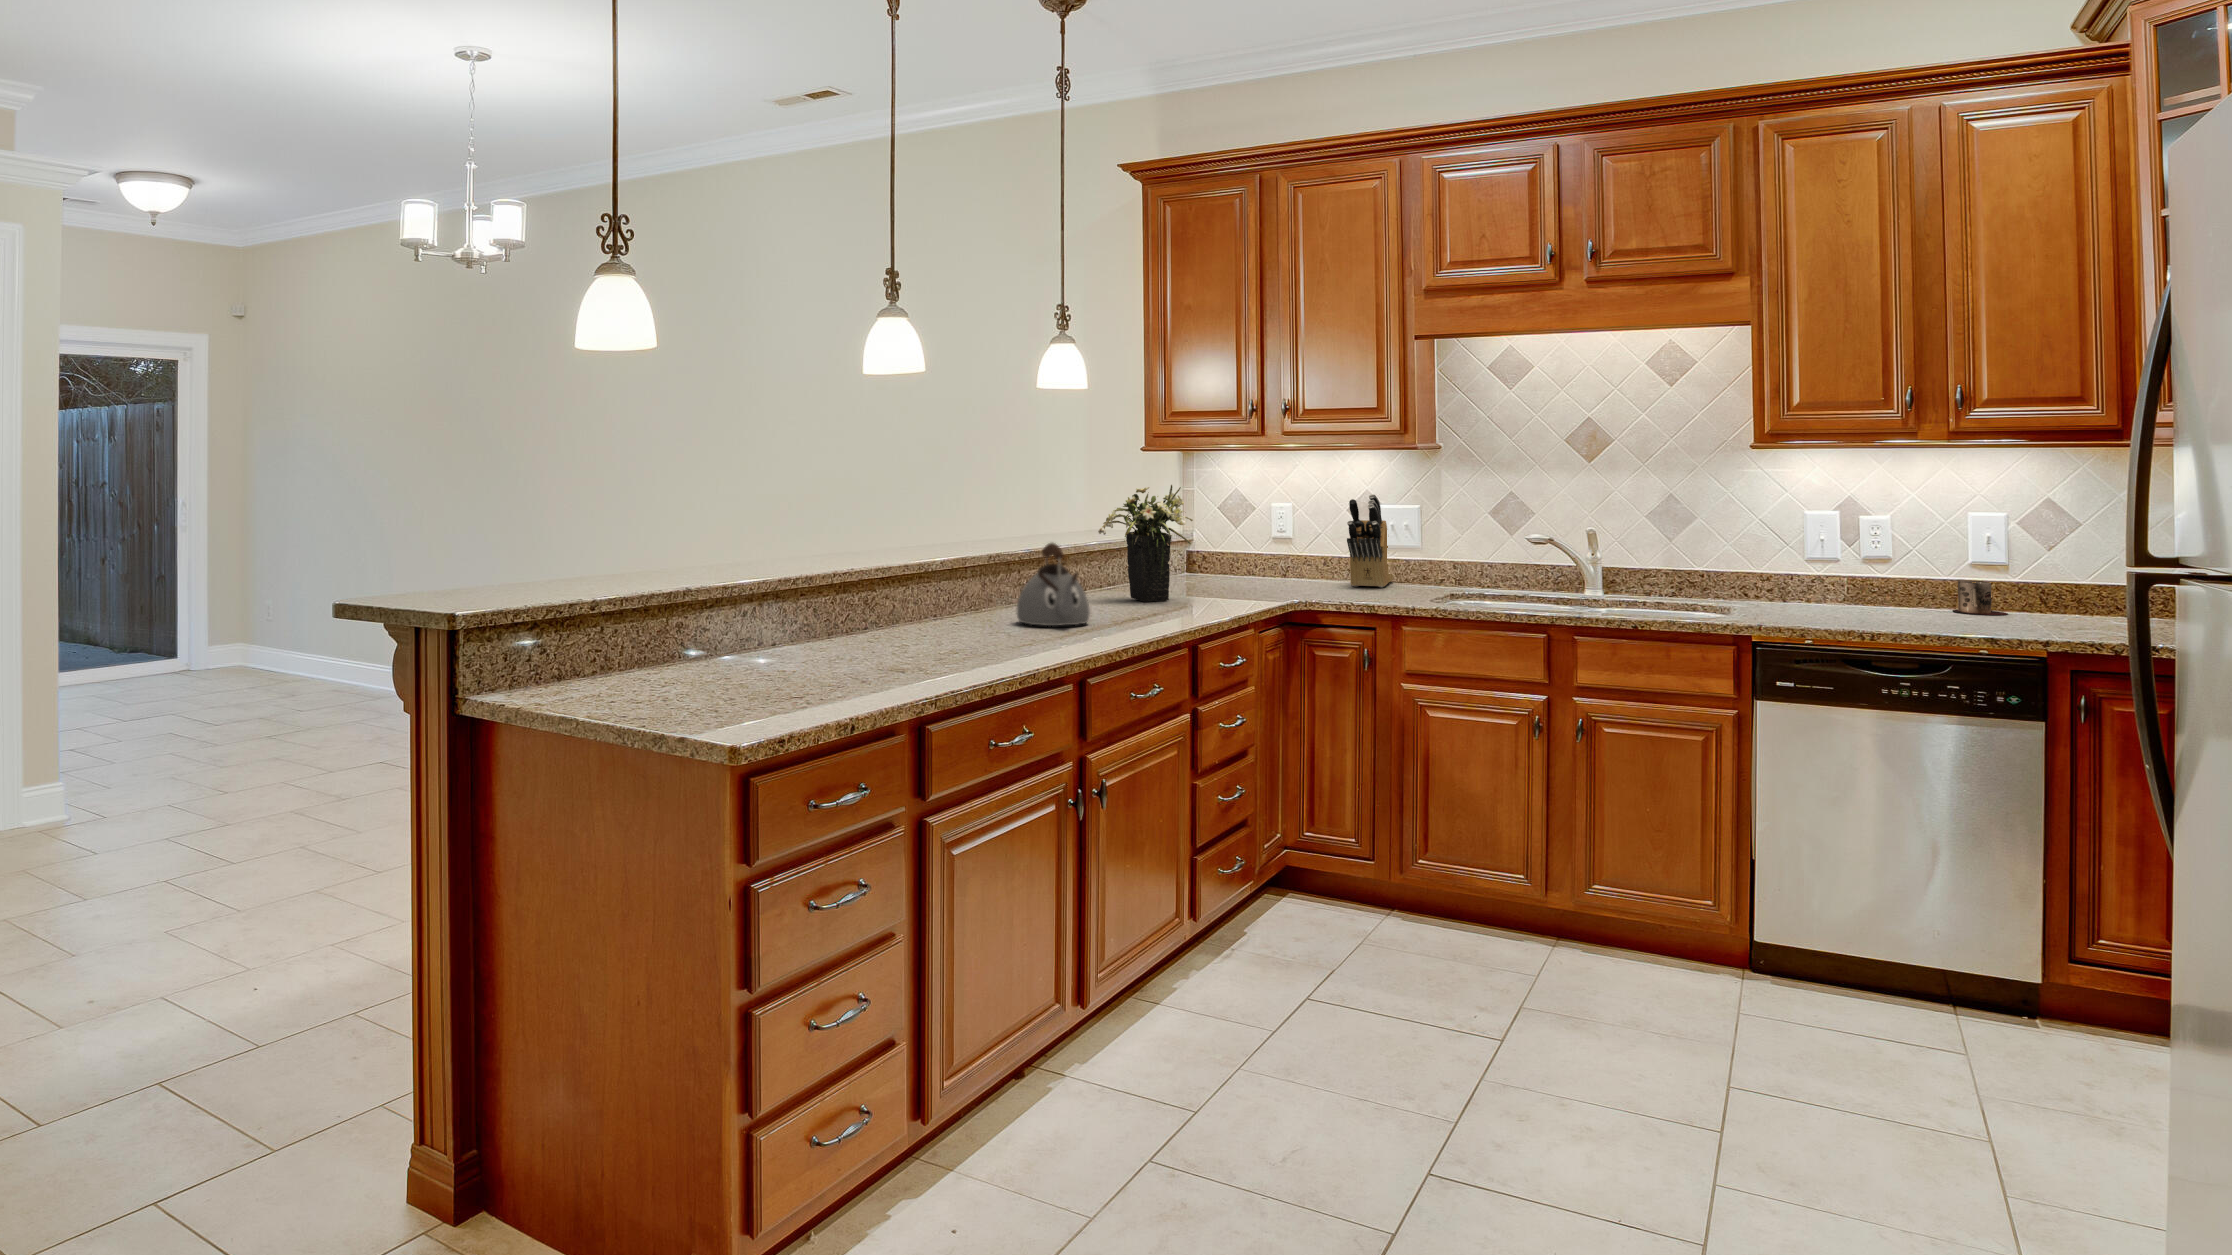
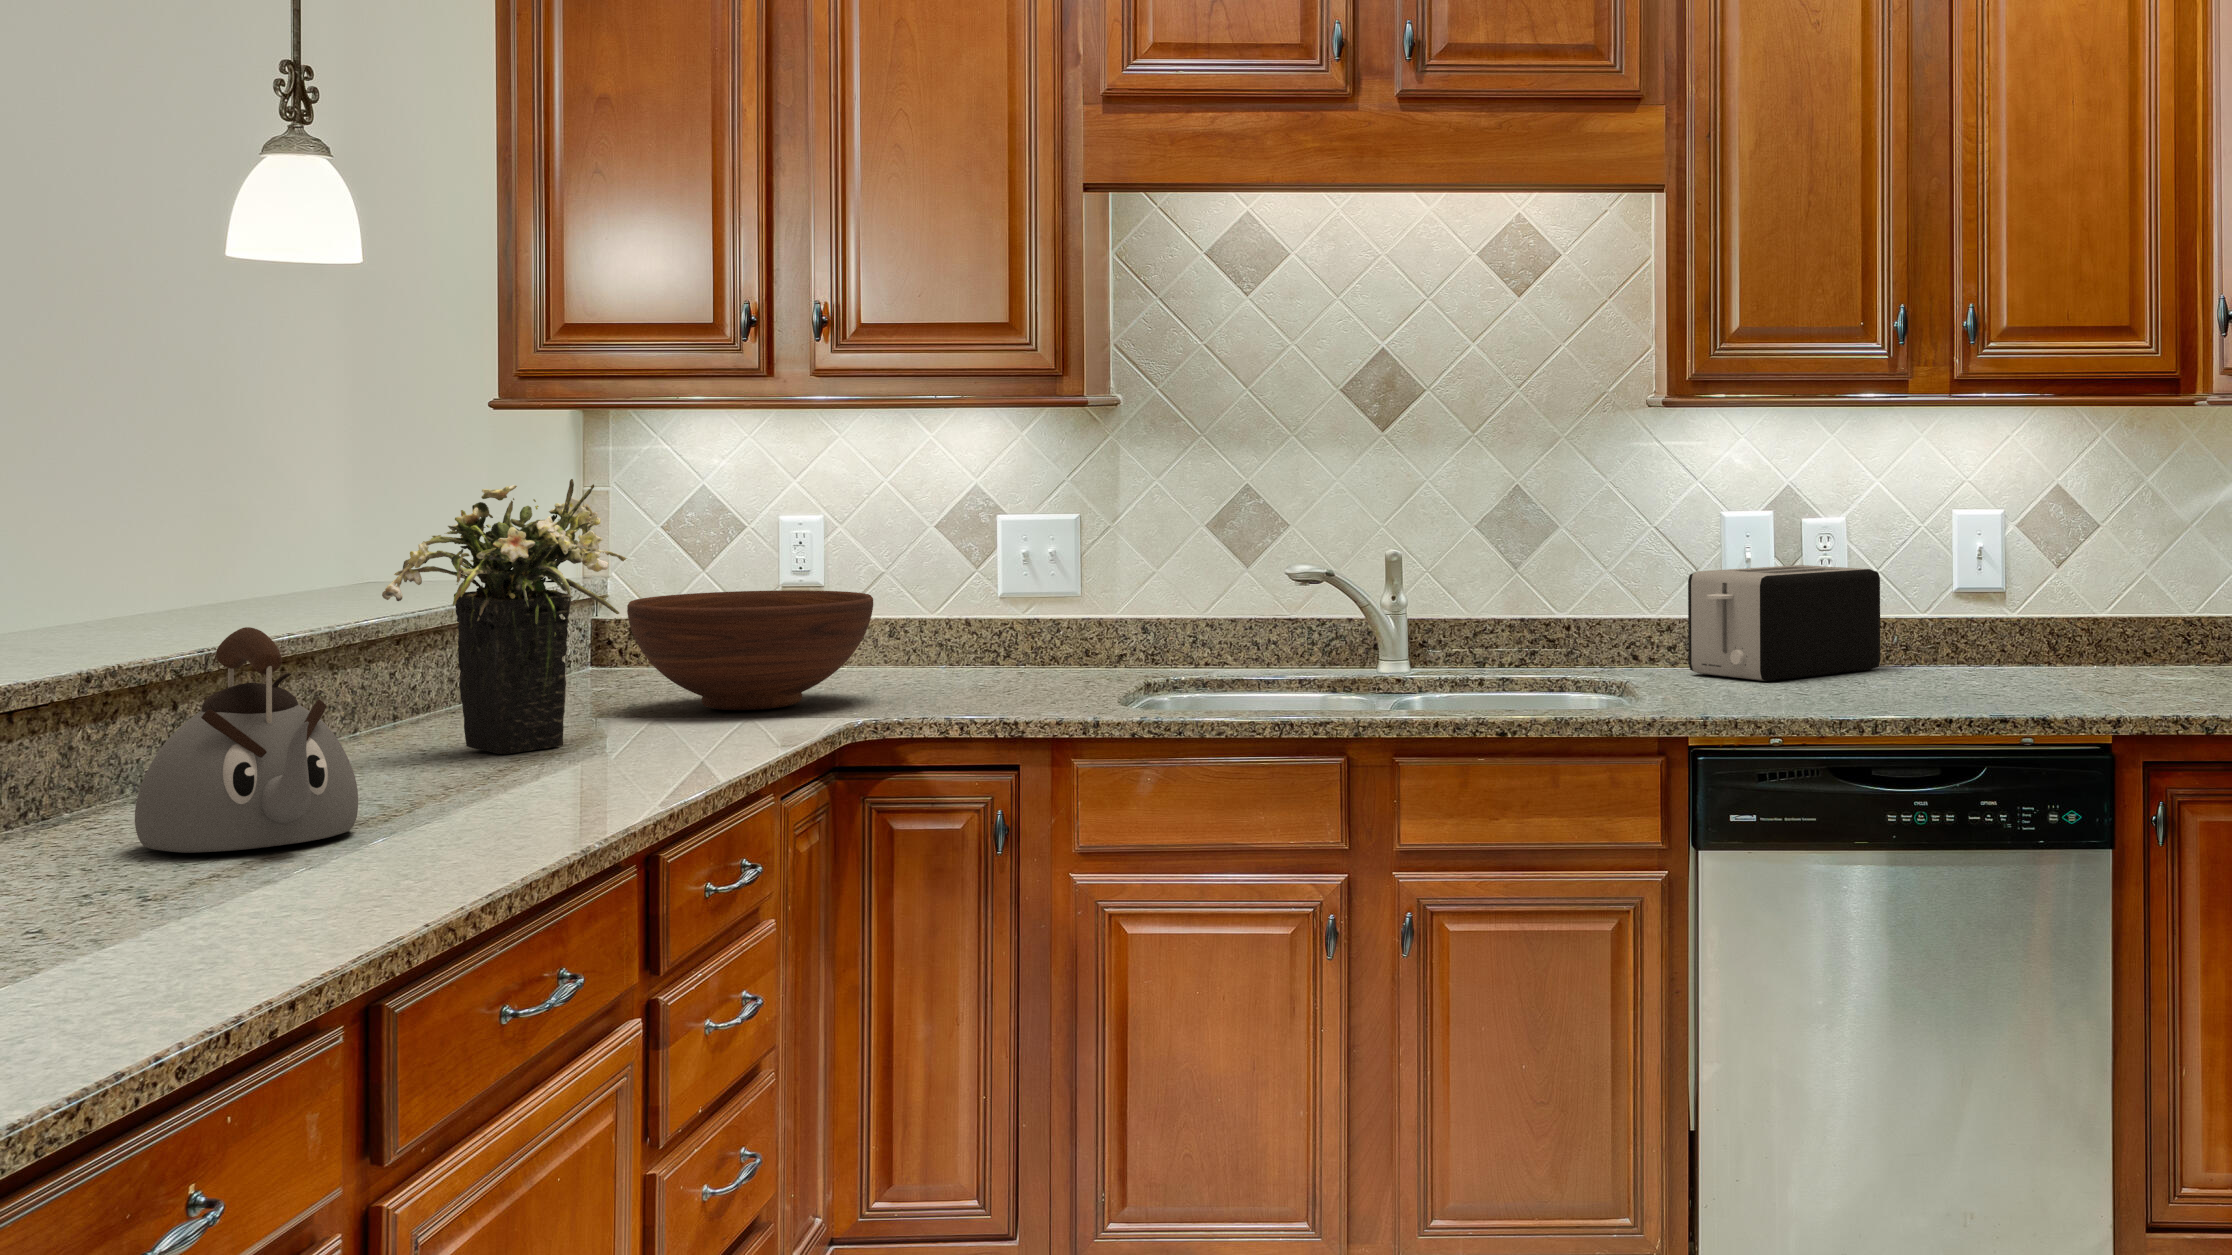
knife block: present [1347,494,1394,587] -> none [946,497,1025,683]
fruit bowl: none [1198,536,1309,592] -> present [627,590,873,710]
toaster: none [1783,547,1927,615] -> present [1688,565,1880,681]
mug: present [1953,580,2008,615] -> none [1901,612,1972,664]

